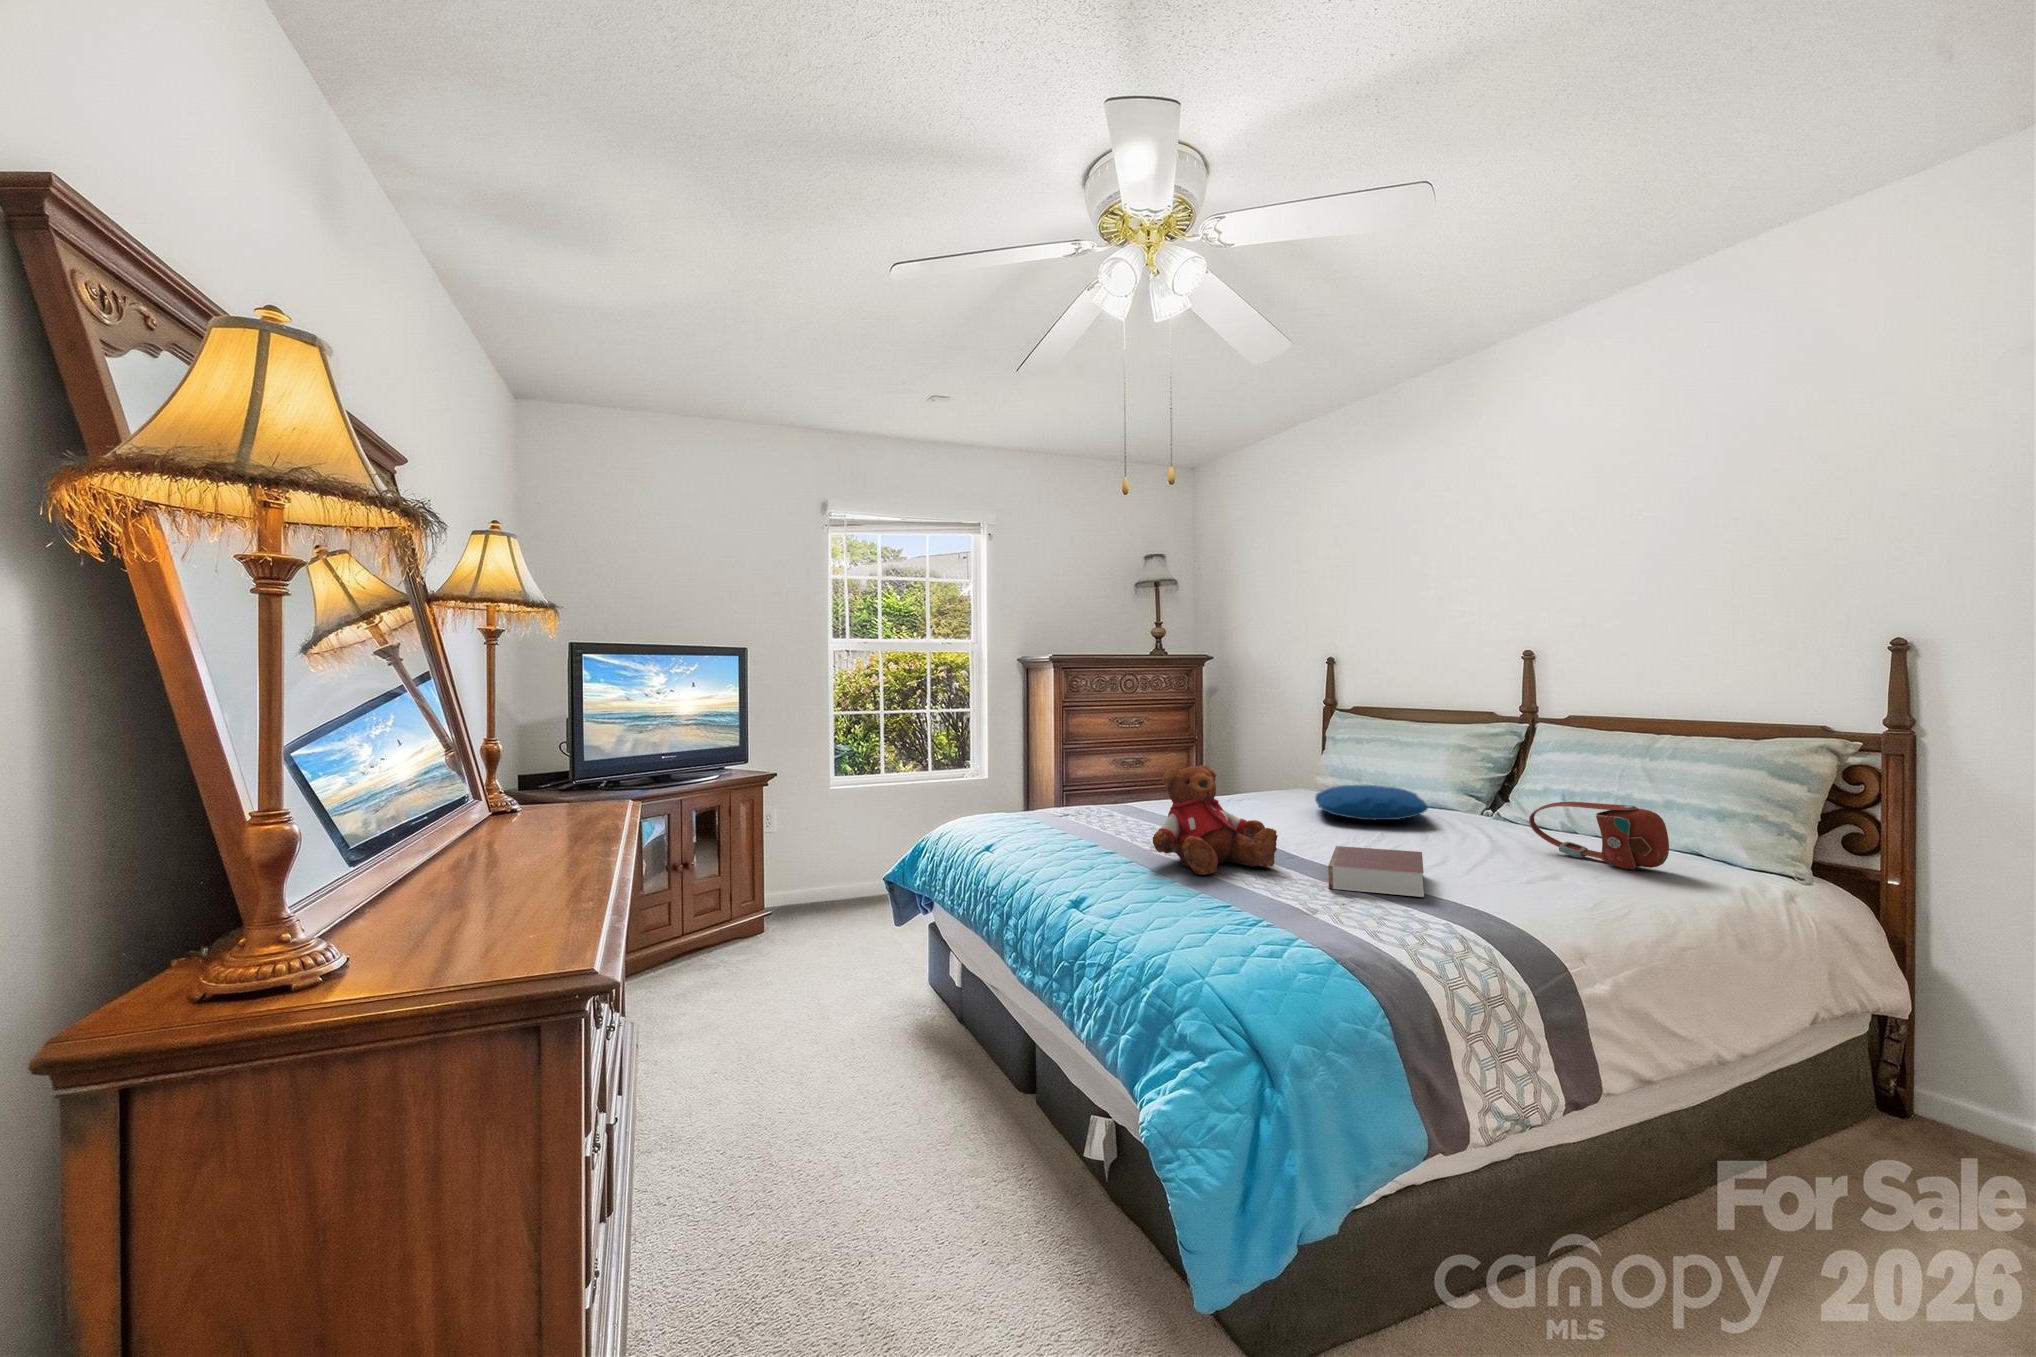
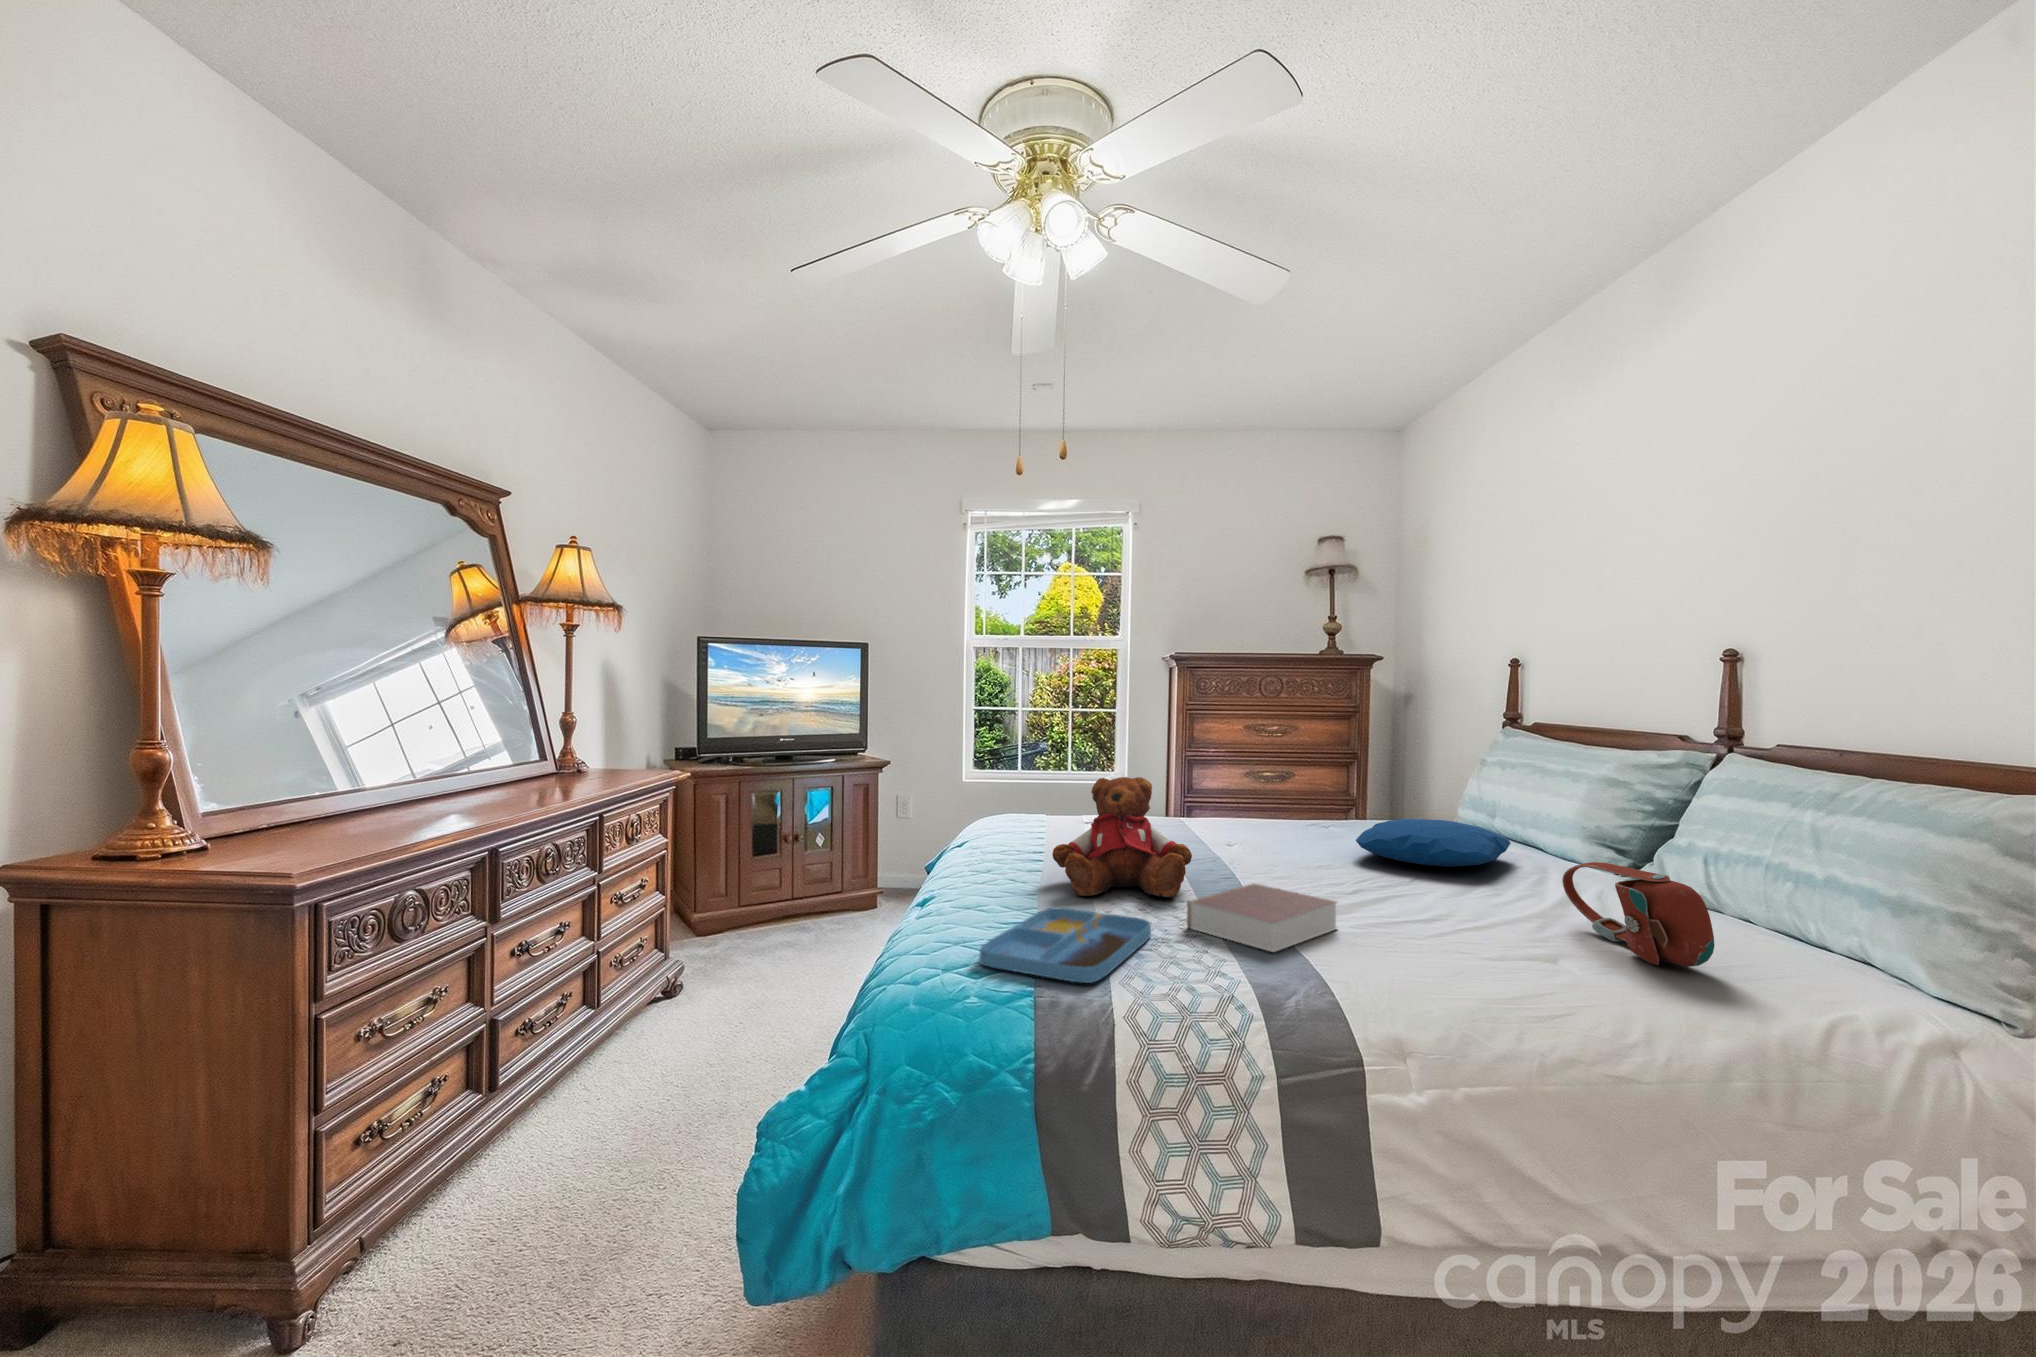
tray: none [1219,885,1368,943] -> present [979,908,1151,983]

